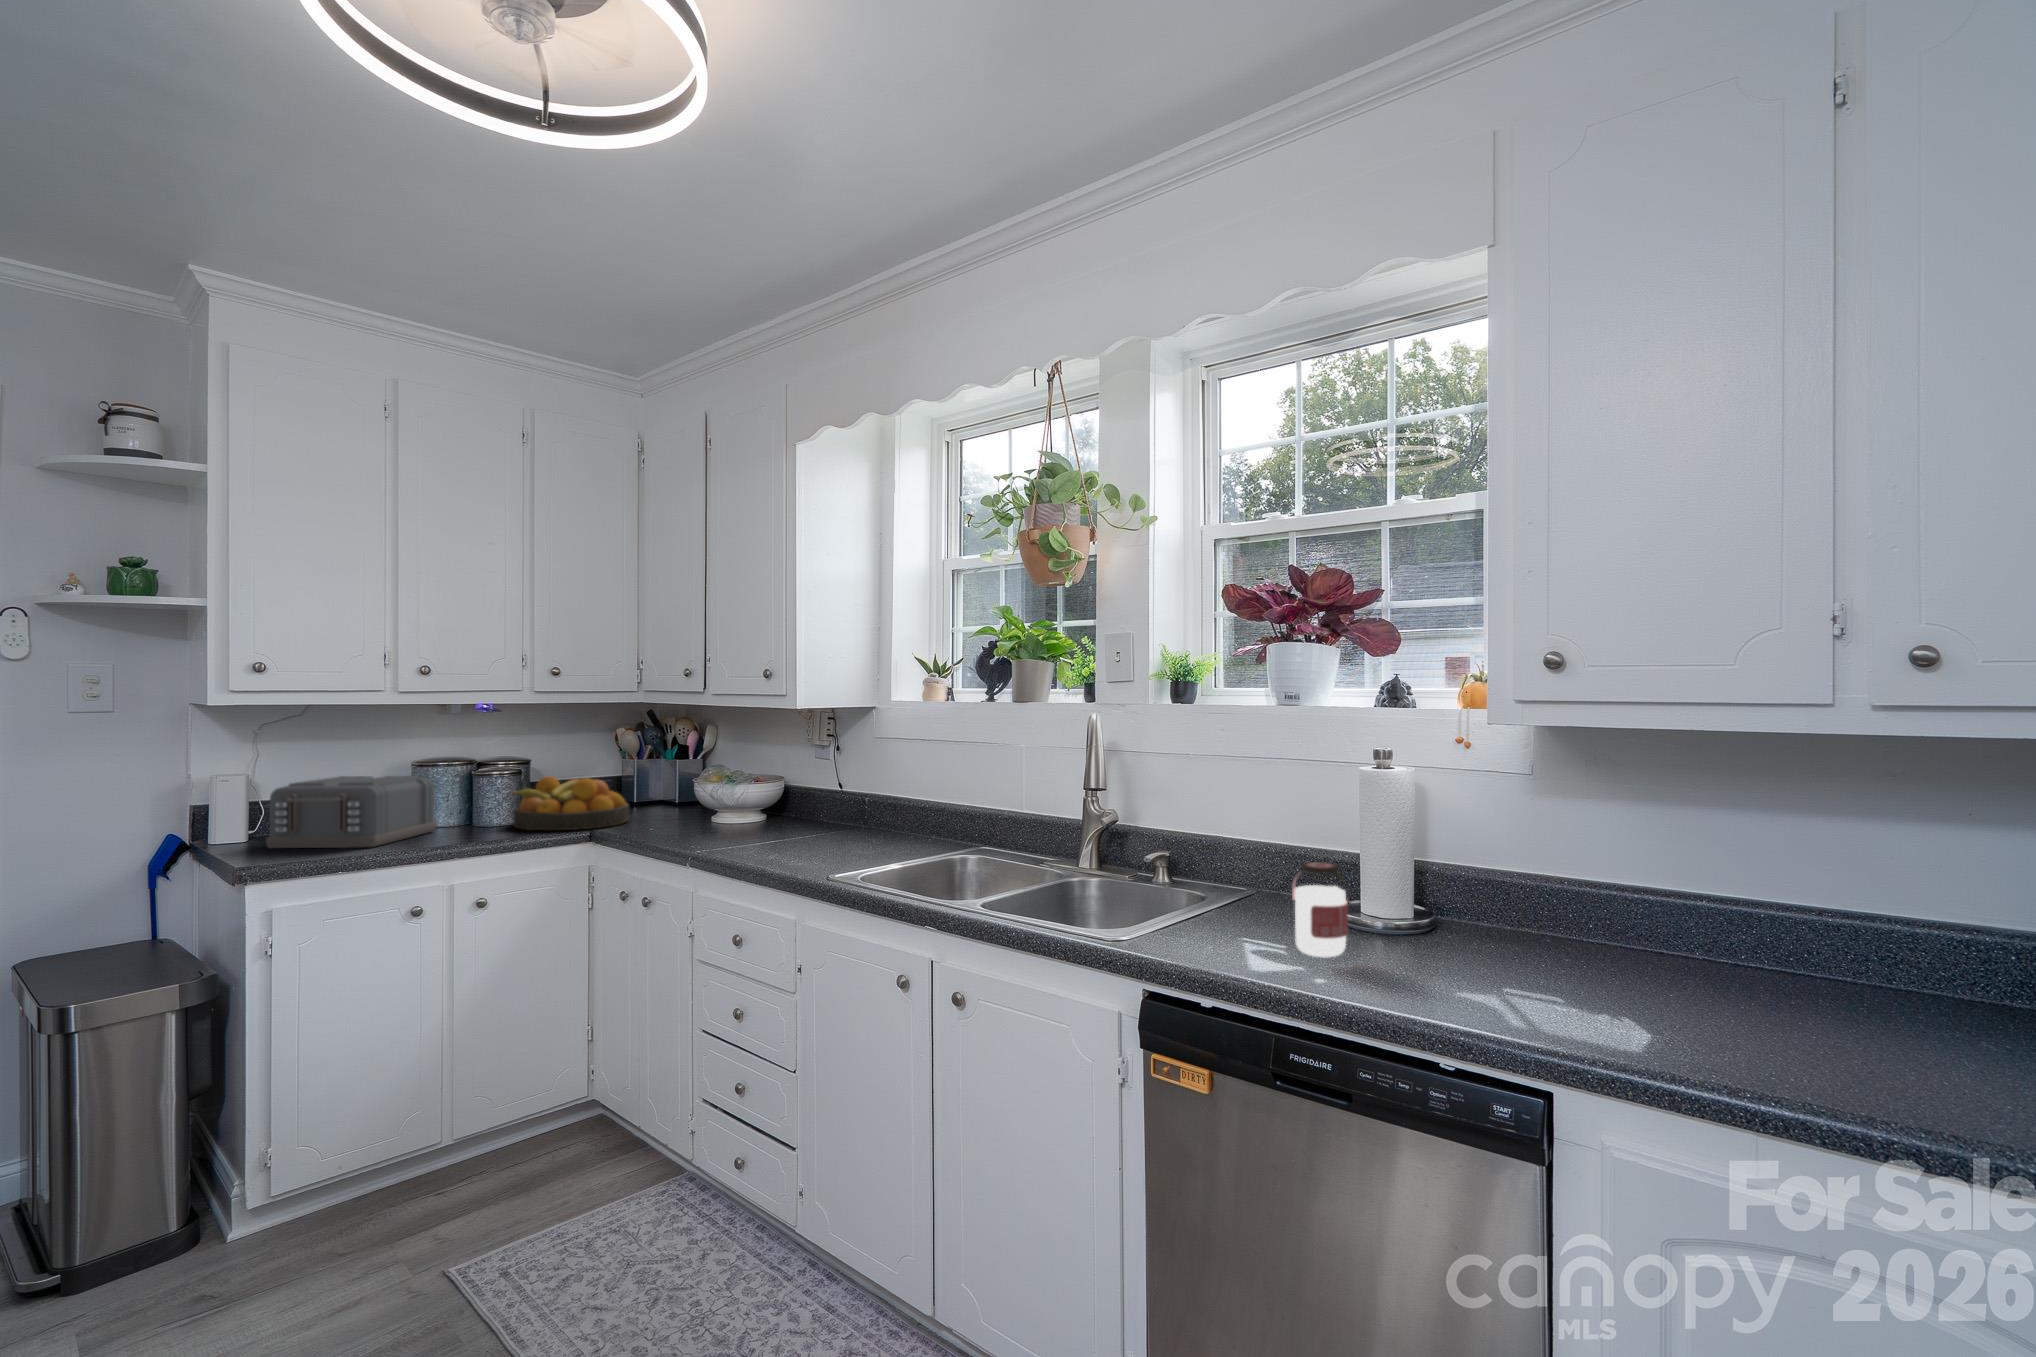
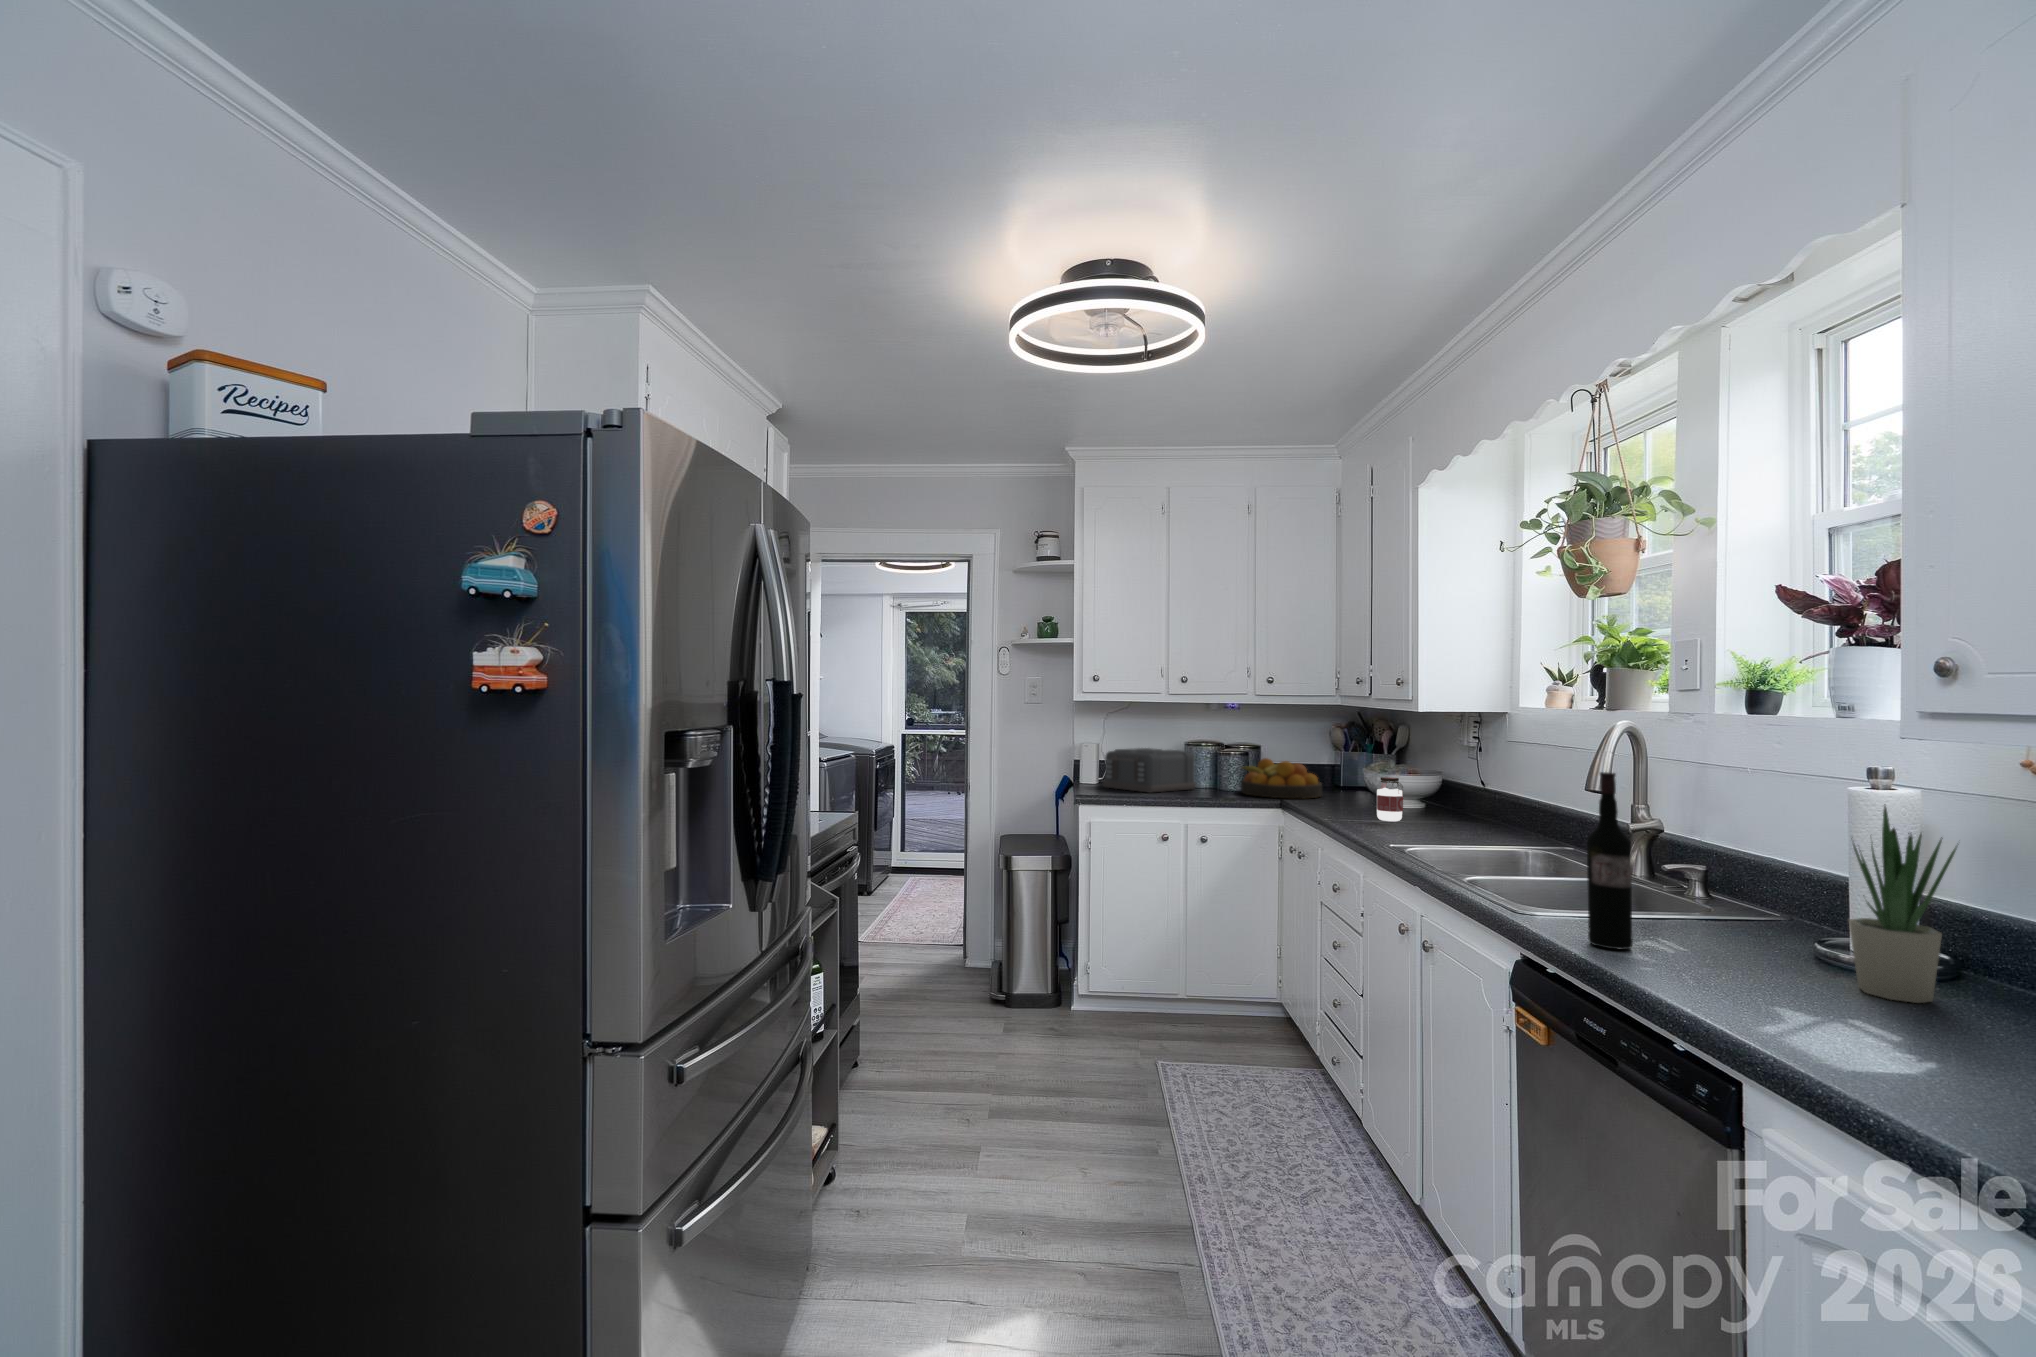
wine bottle: none [1223,778,1266,965] -> present [1587,772,1633,949]
potted plant: none [1407,787,1477,958] -> present [1849,806,1957,1003]
jar: present [1292,862,1349,957] -> present [1377,777,1403,821]

